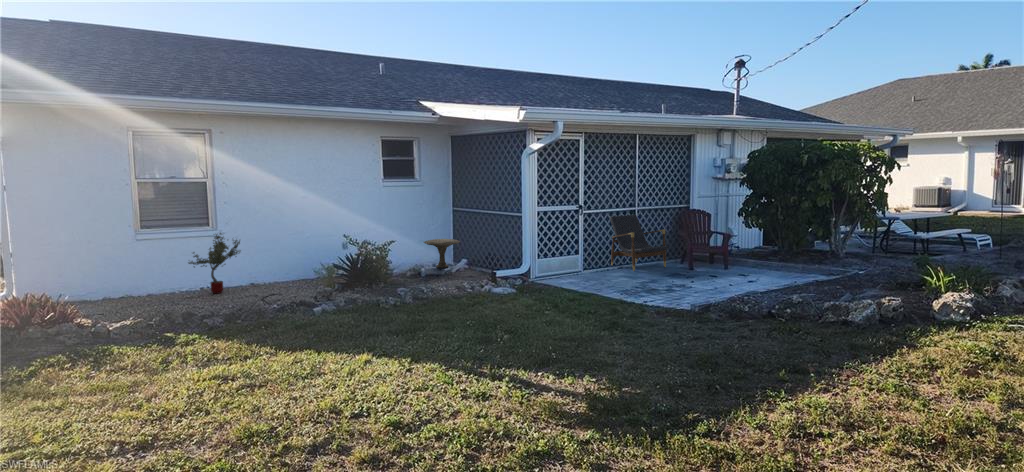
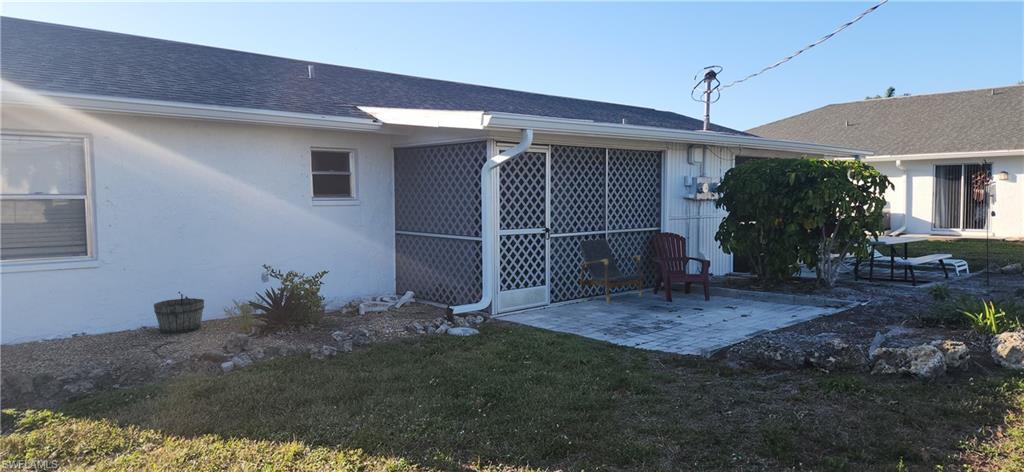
potted tree: present [189,233,240,294] -> none [54,263,131,343]
side table: present [424,239,460,268] -> none [363,267,408,302]
wooden bucket: none [258,256,296,289] -> present [154,292,204,334]

